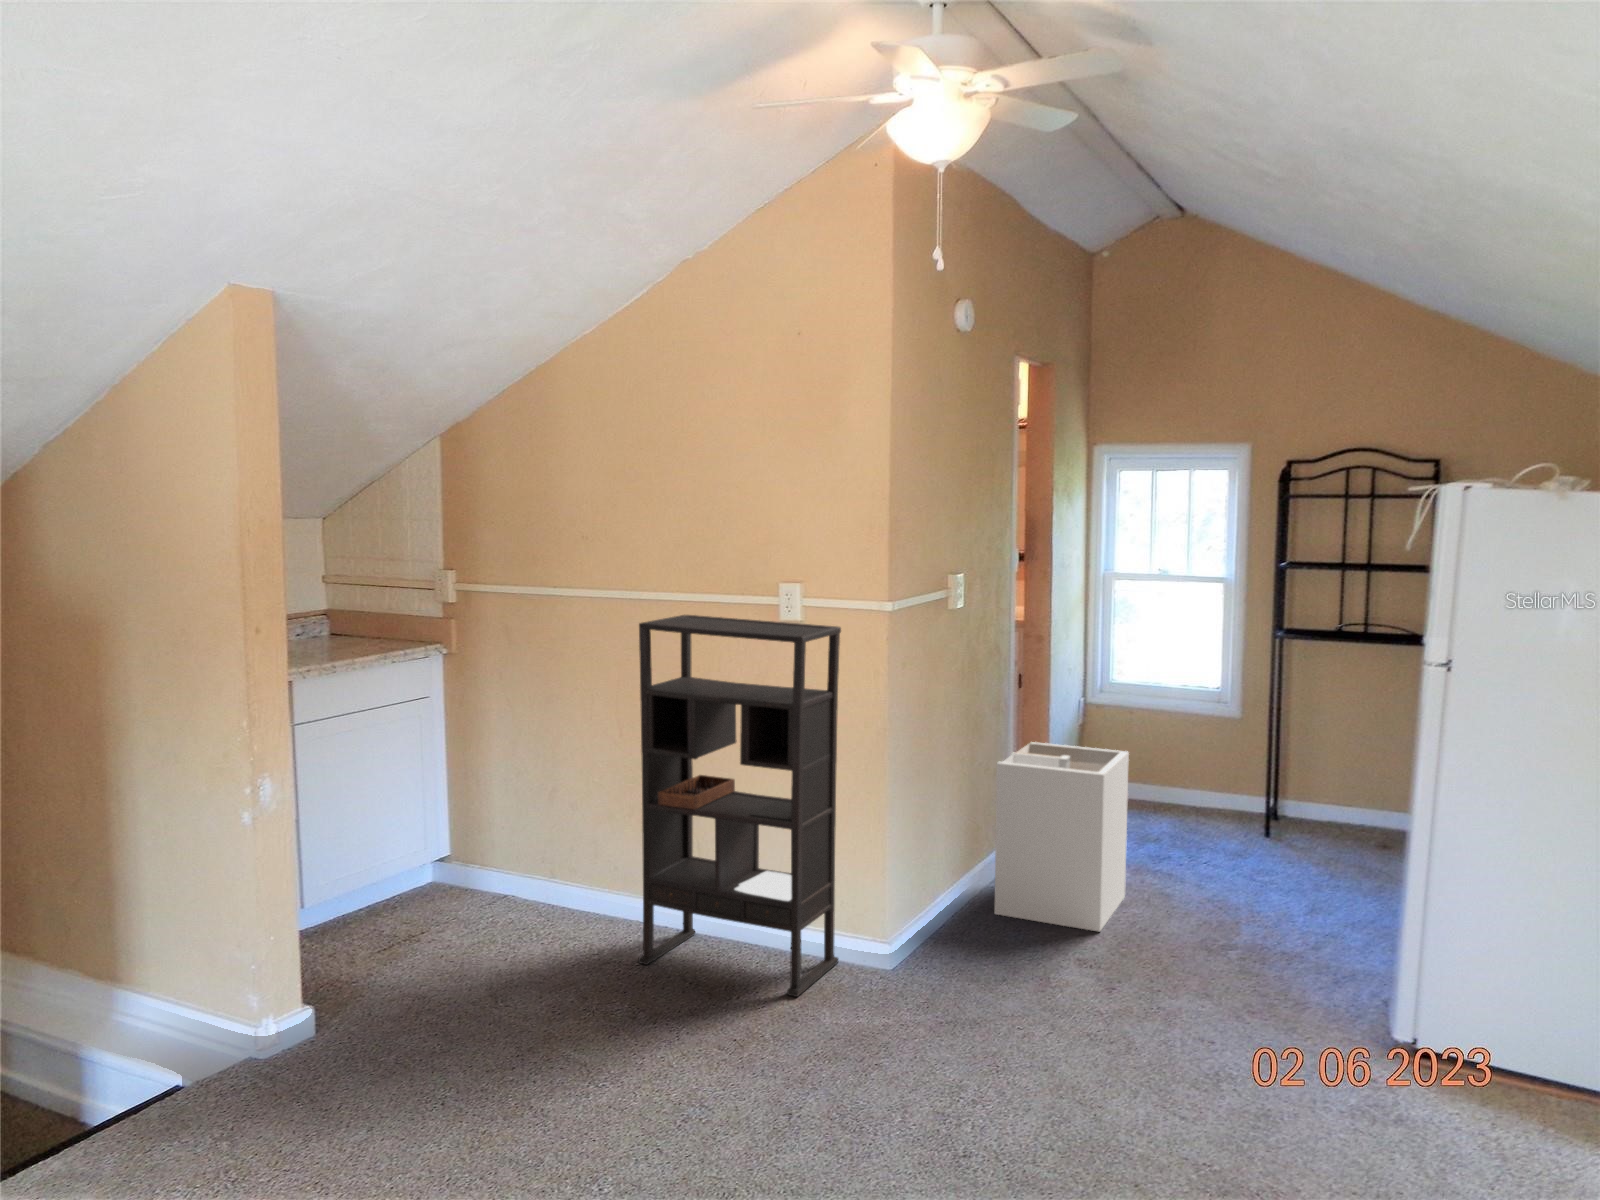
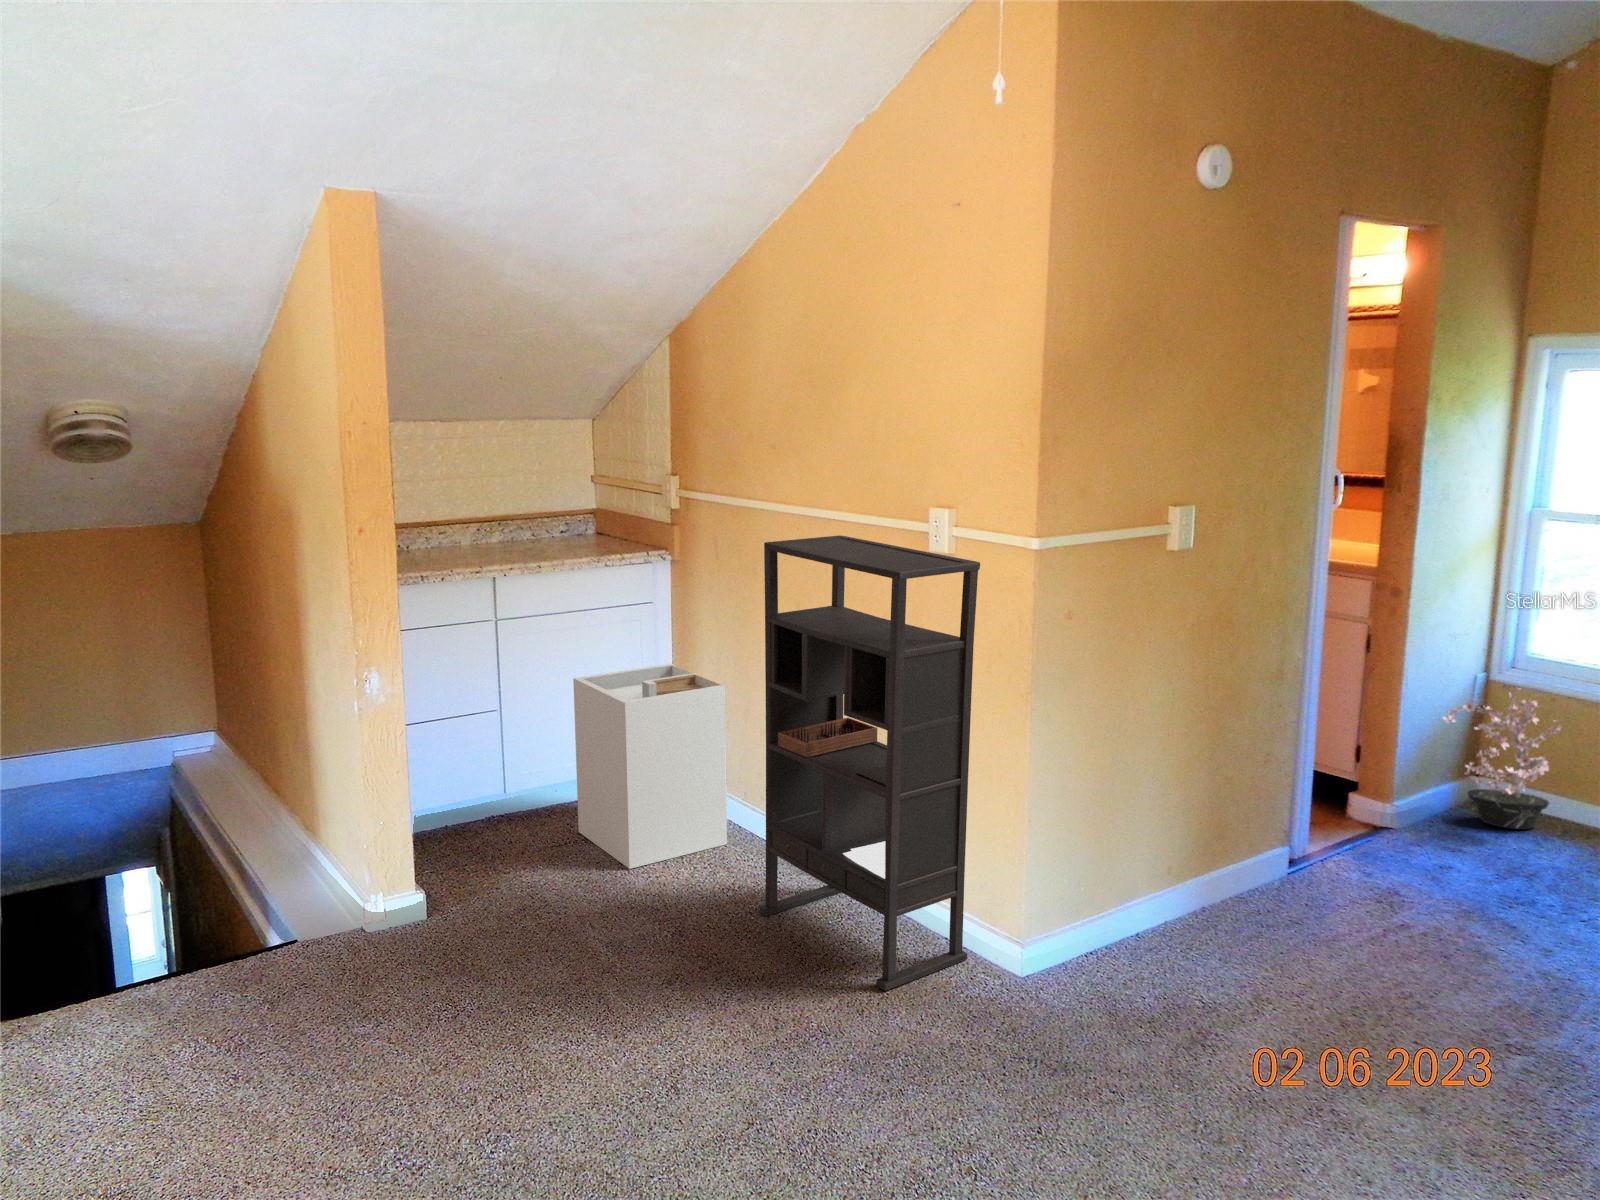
potted plant: none [1072,699,1147,810] -> present [1443,686,1561,829]
laundry hamper: present [995,742,1129,932] -> present [573,664,727,869]

